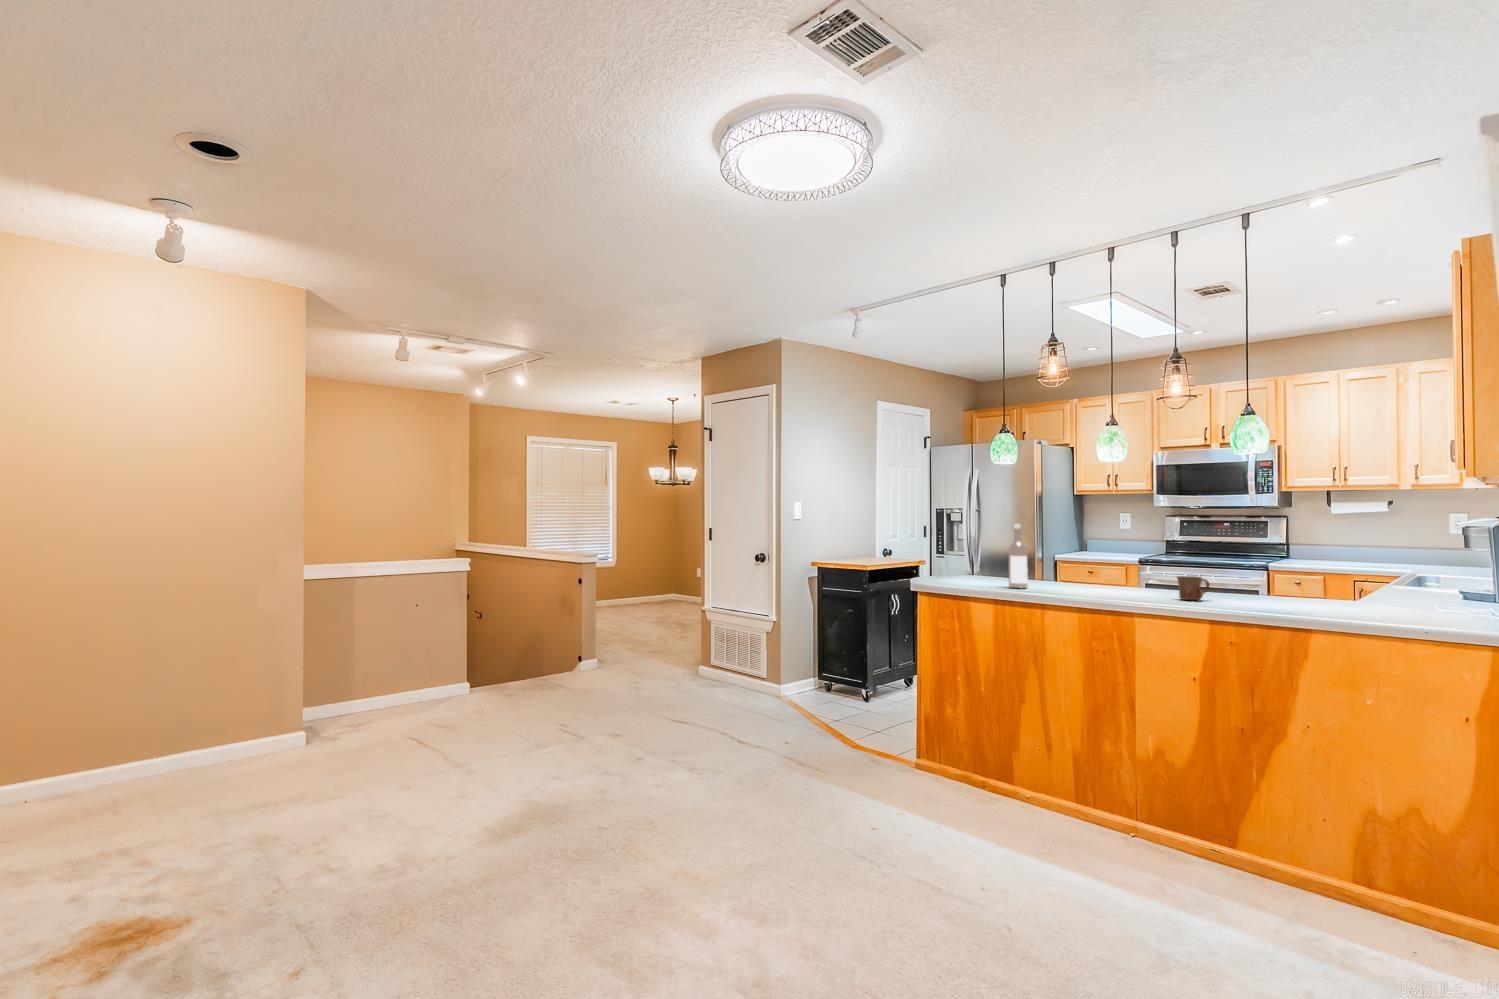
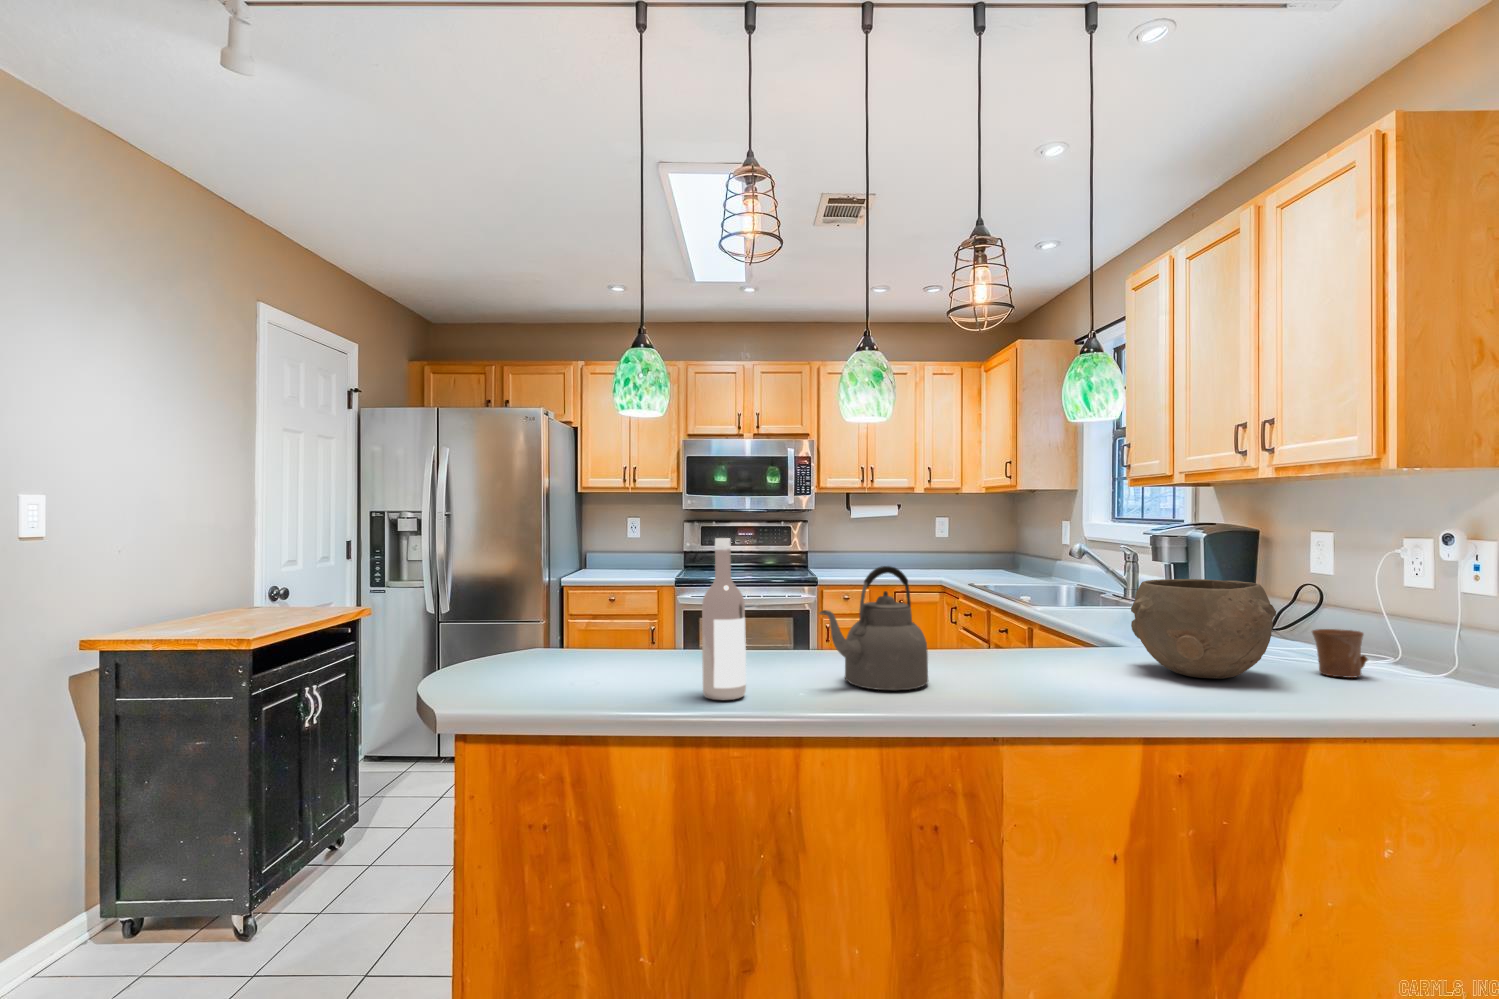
kettle: none [1061,538,1123,593] -> present [819,566,928,690]
bowl: none [1253,552,1349,607] -> present [1131,579,1276,679]
mug: present [1177,576,1209,600] -> present [1312,629,1368,678]

